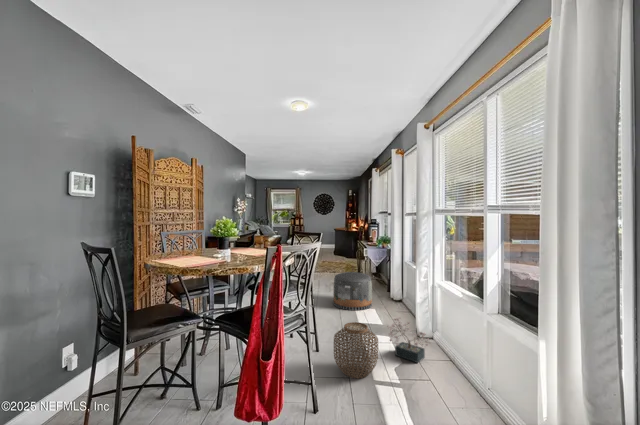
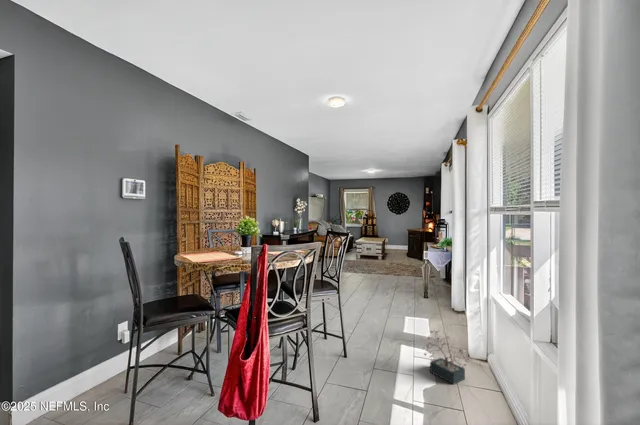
pouf: present [333,272,372,310] -> none [383,276,426,318]
woven basket: present [334,322,378,378] -> none [353,330,402,391]

